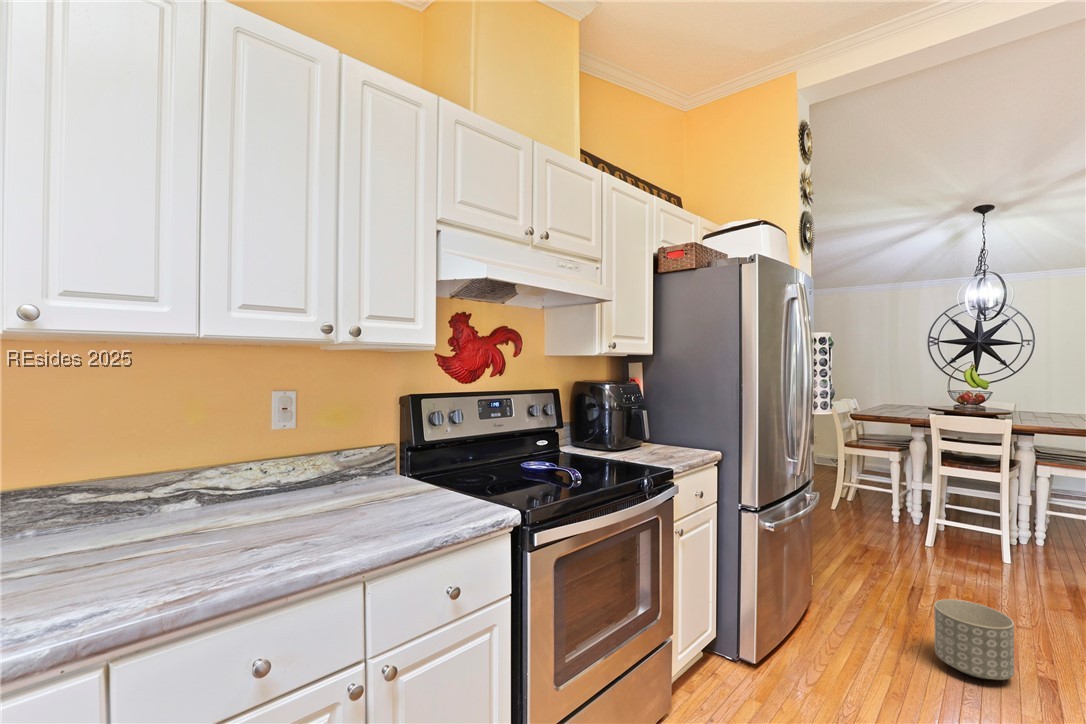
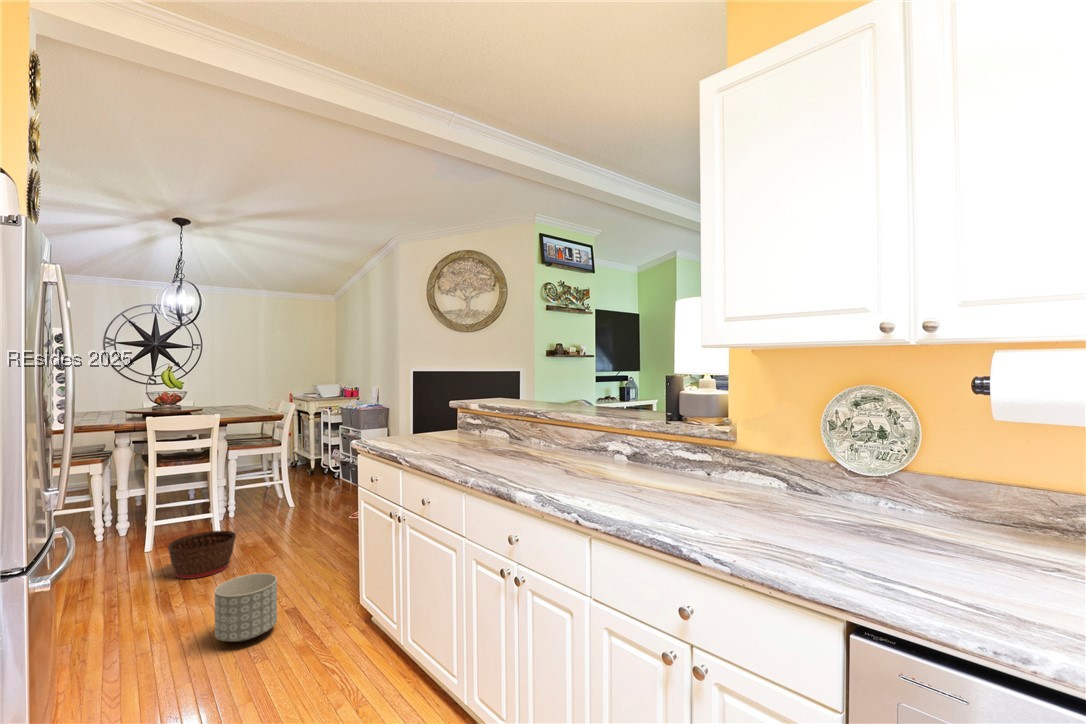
basket: none [930,543,1010,596] -> present [168,530,236,579]

